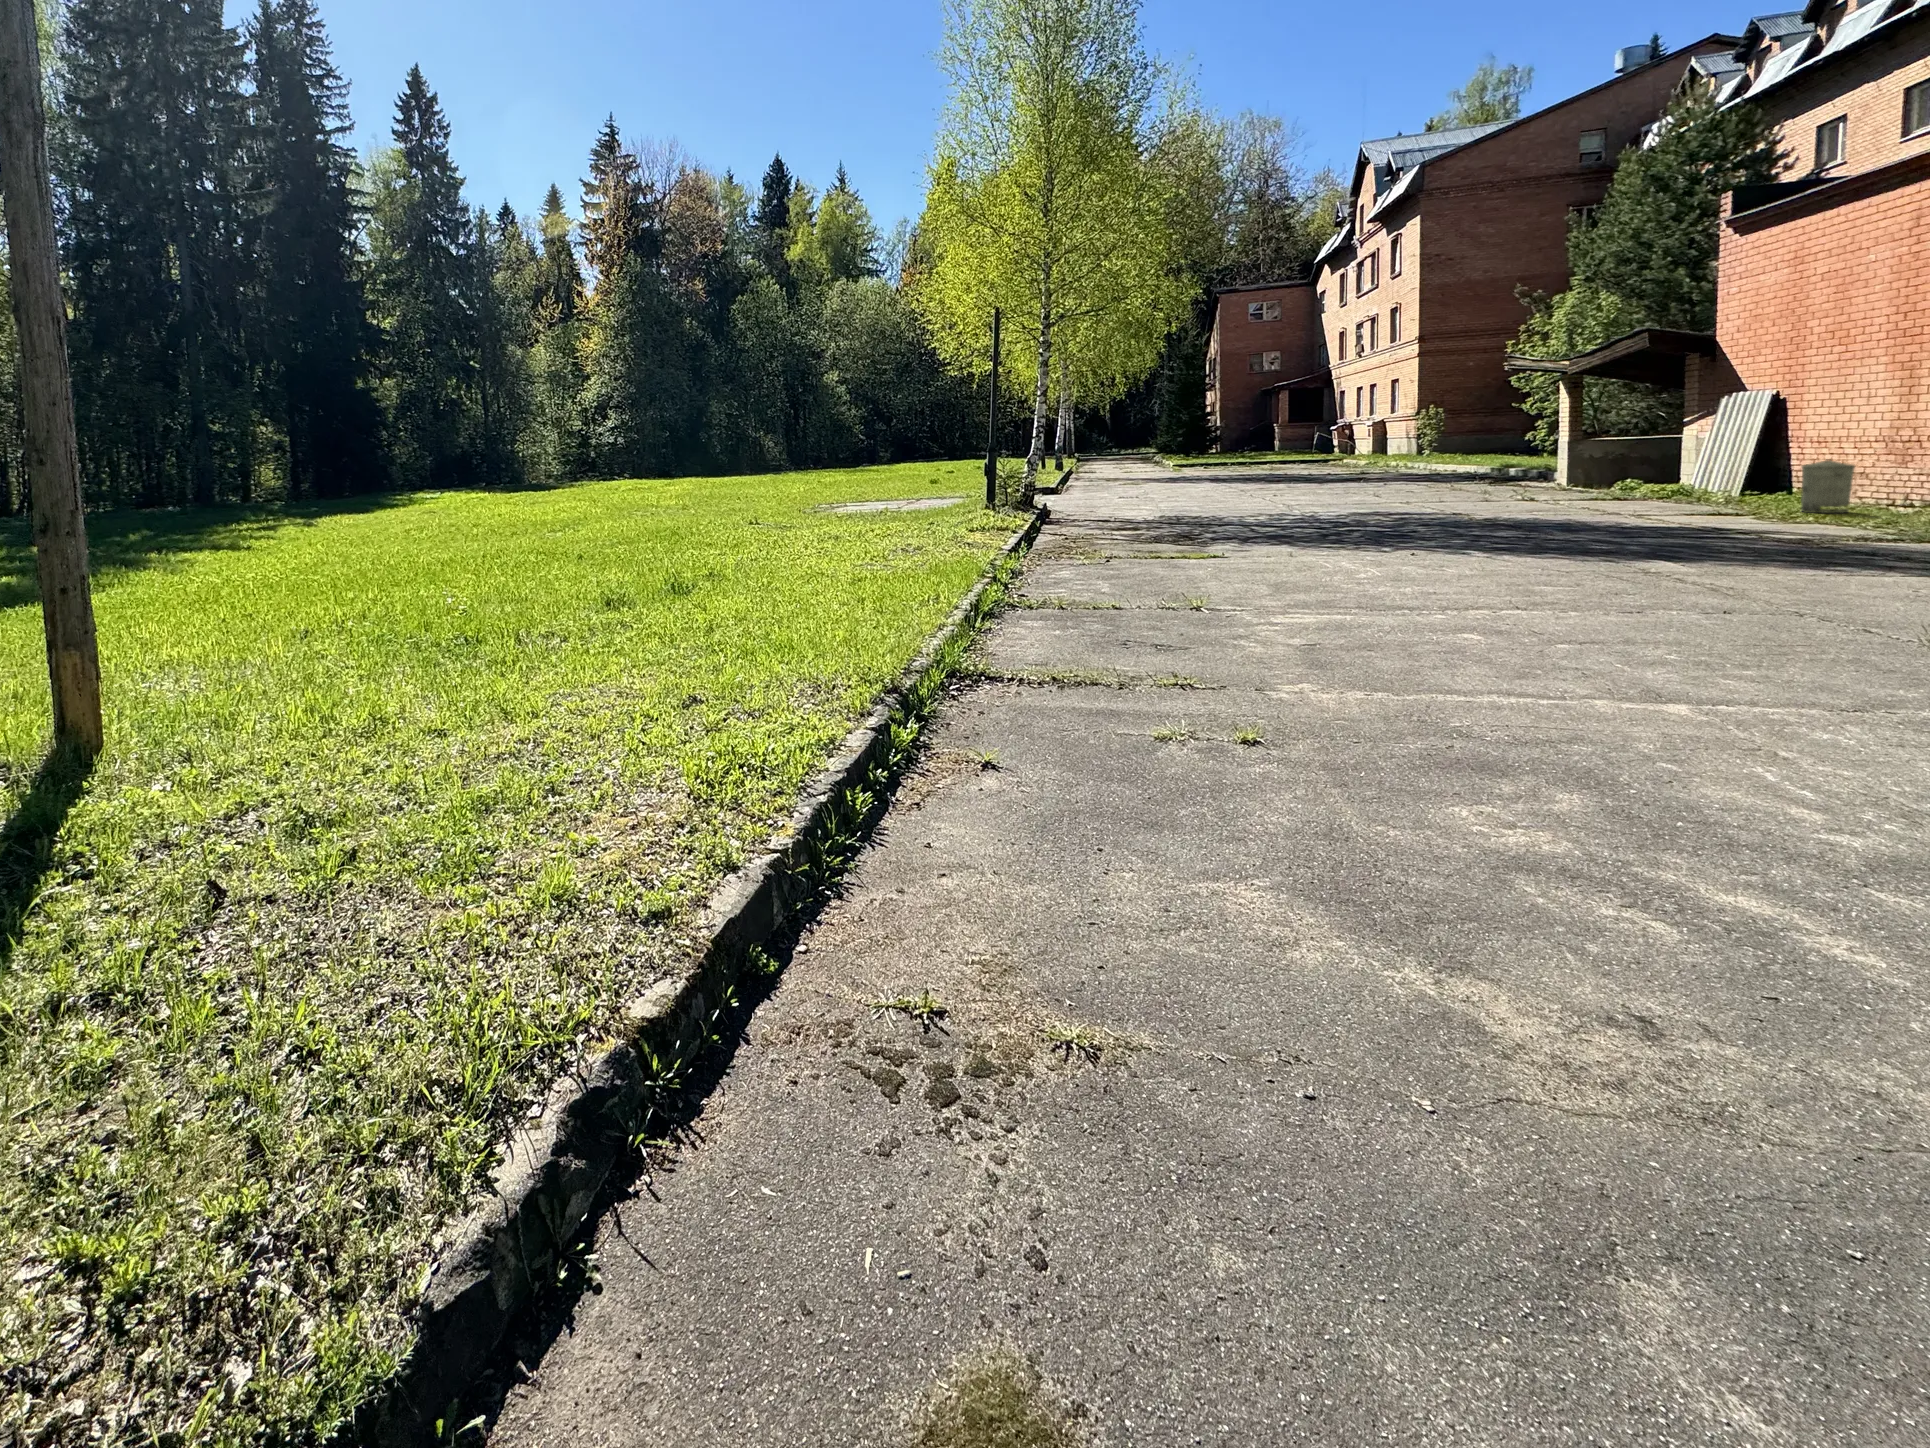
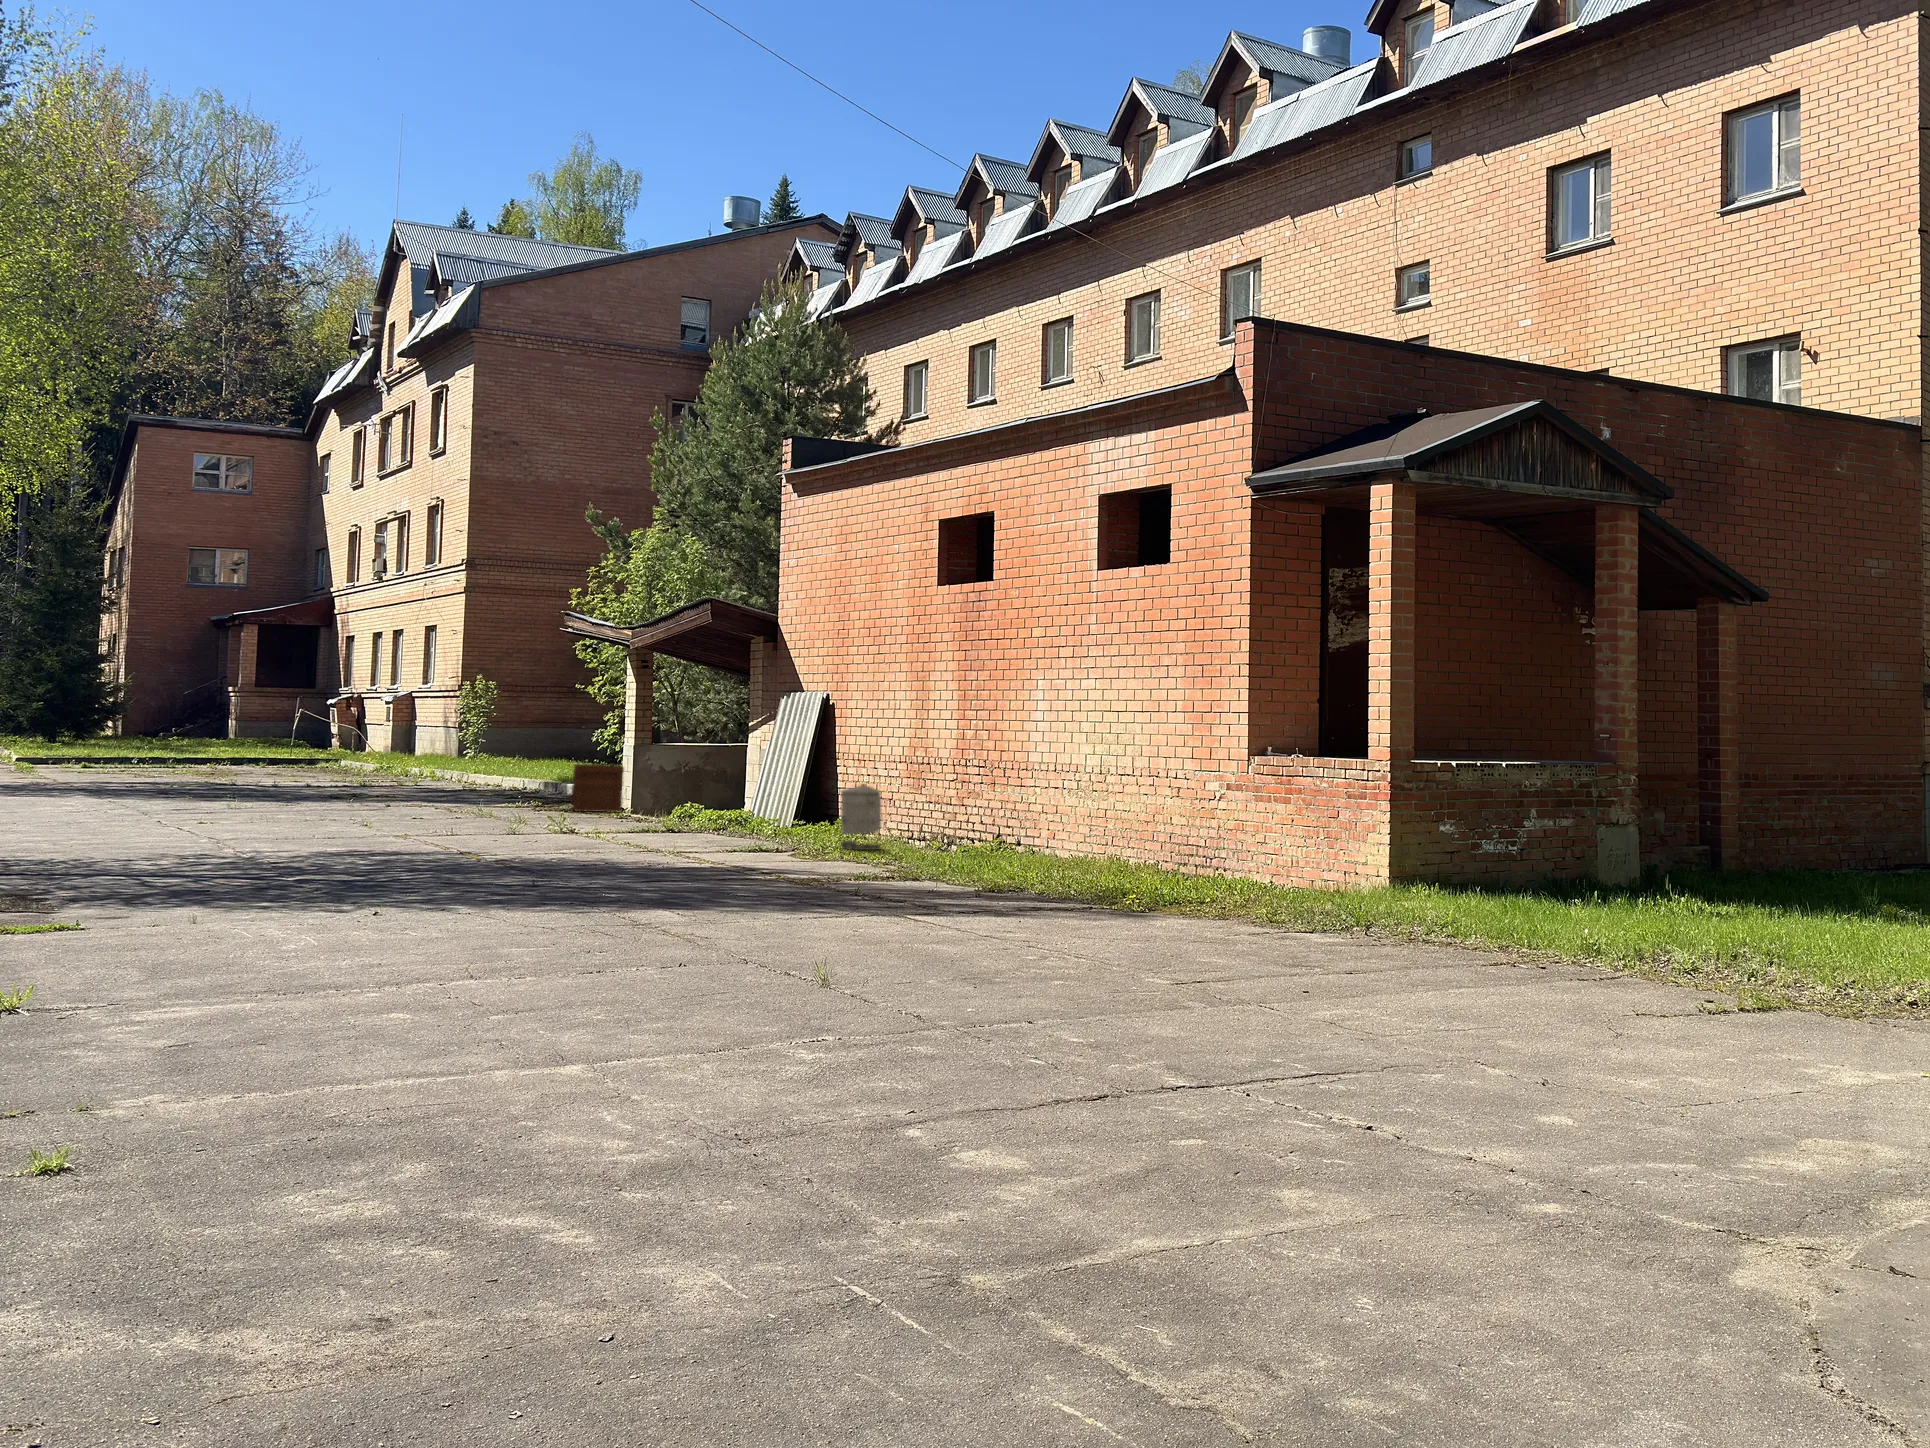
wooden crate: none [1518,454,1563,487] -> present [571,764,624,813]

